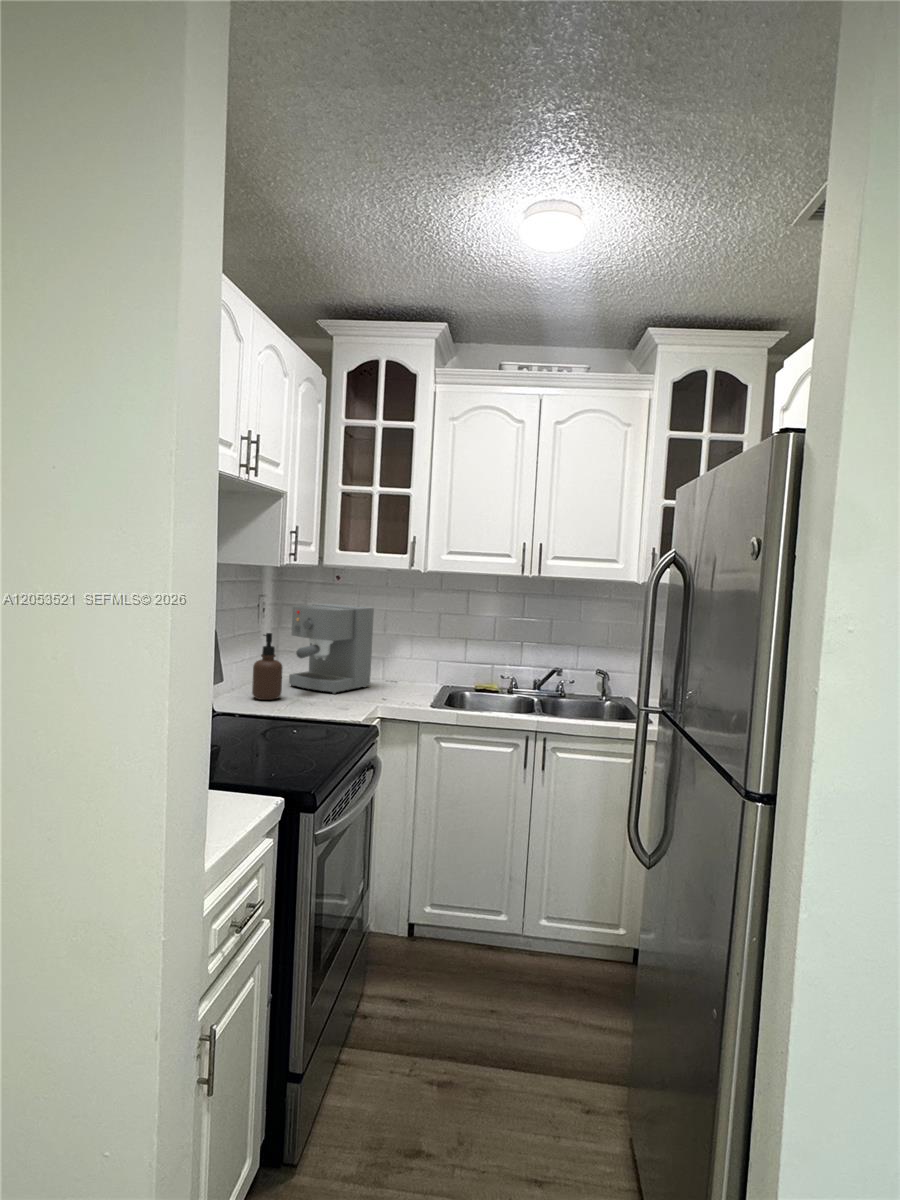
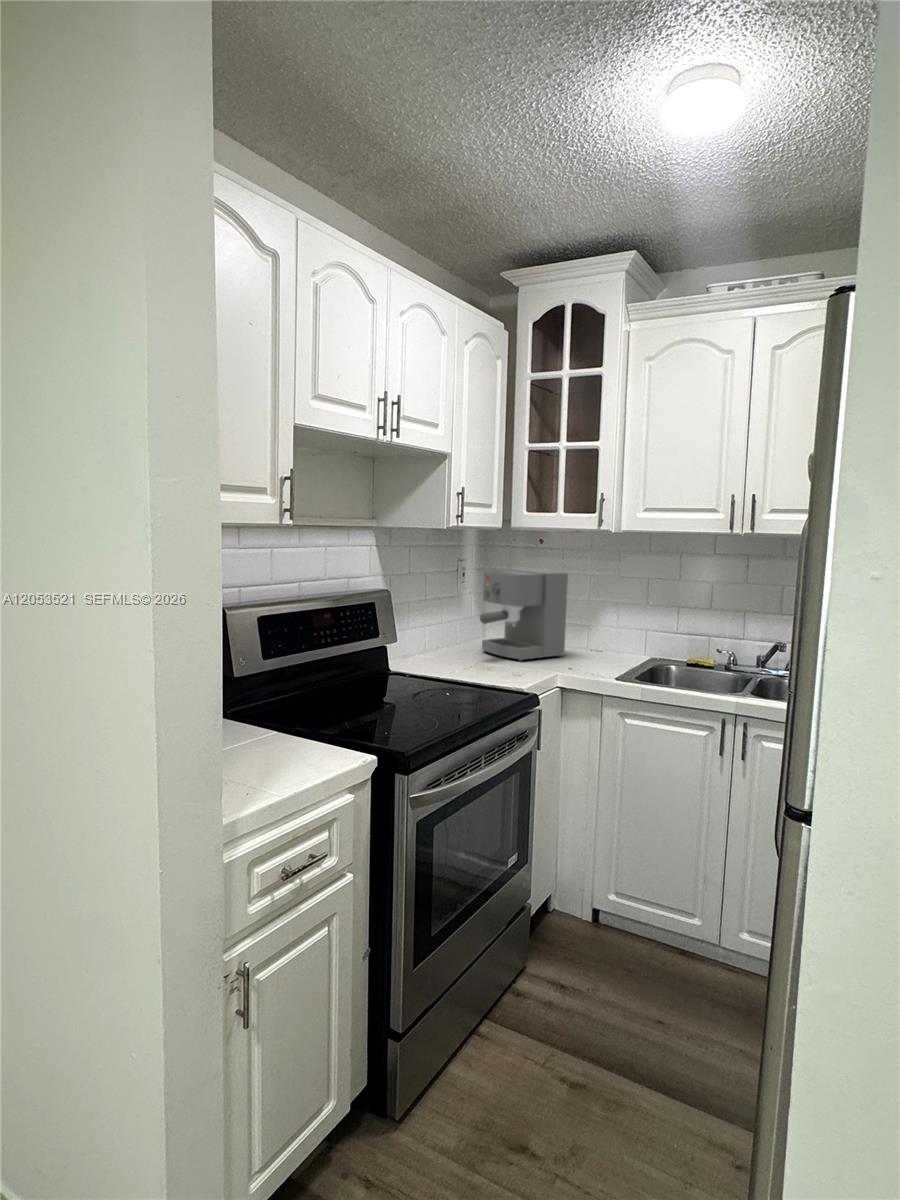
soap dispenser: present [252,633,282,700] -> none [436,597,464,664]

